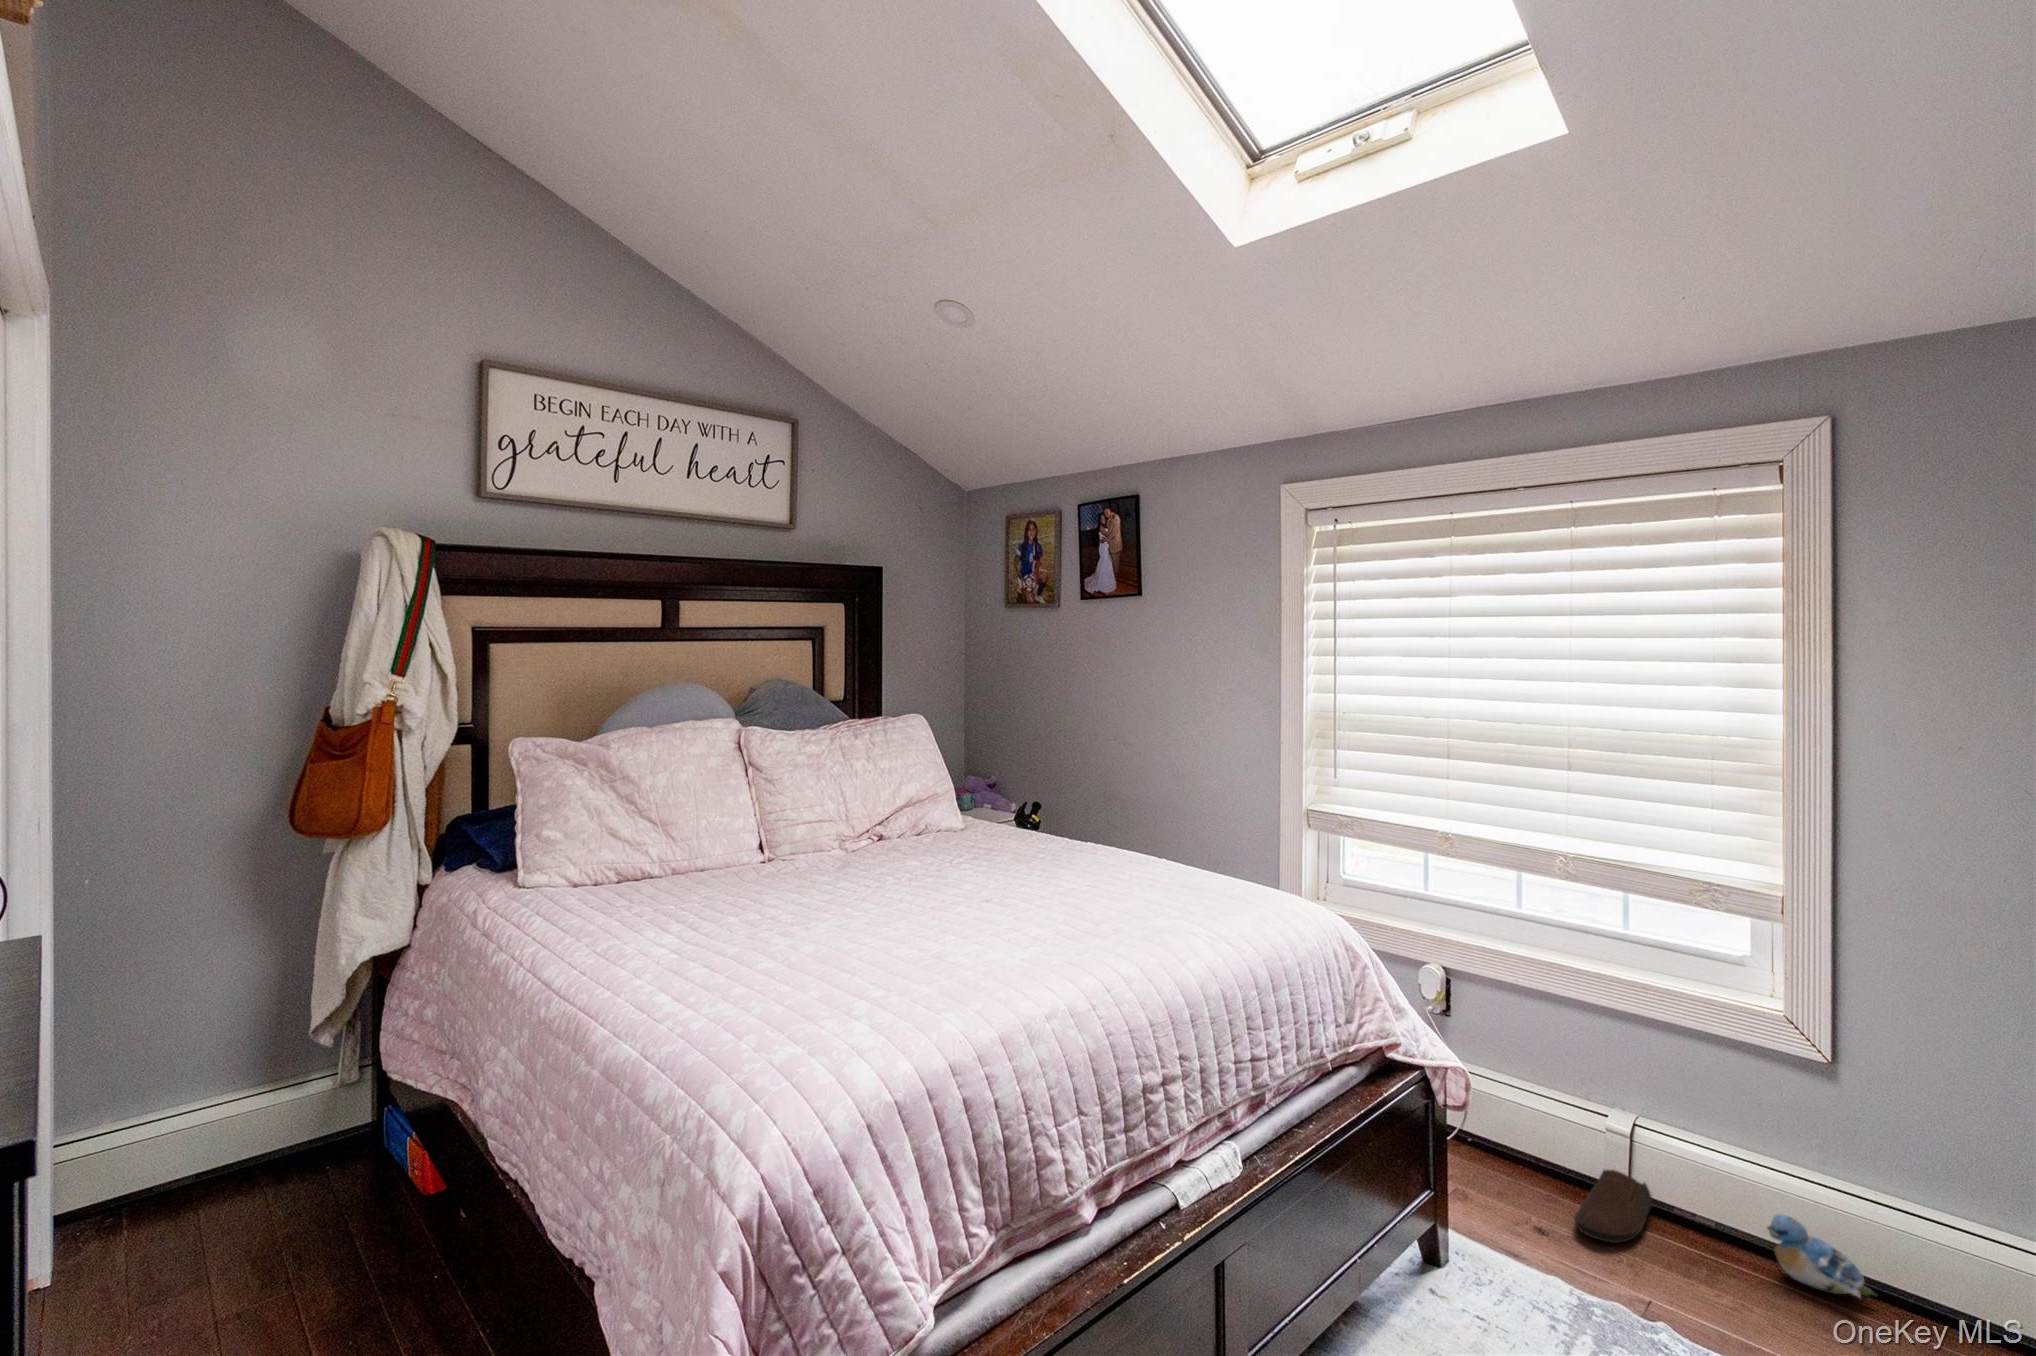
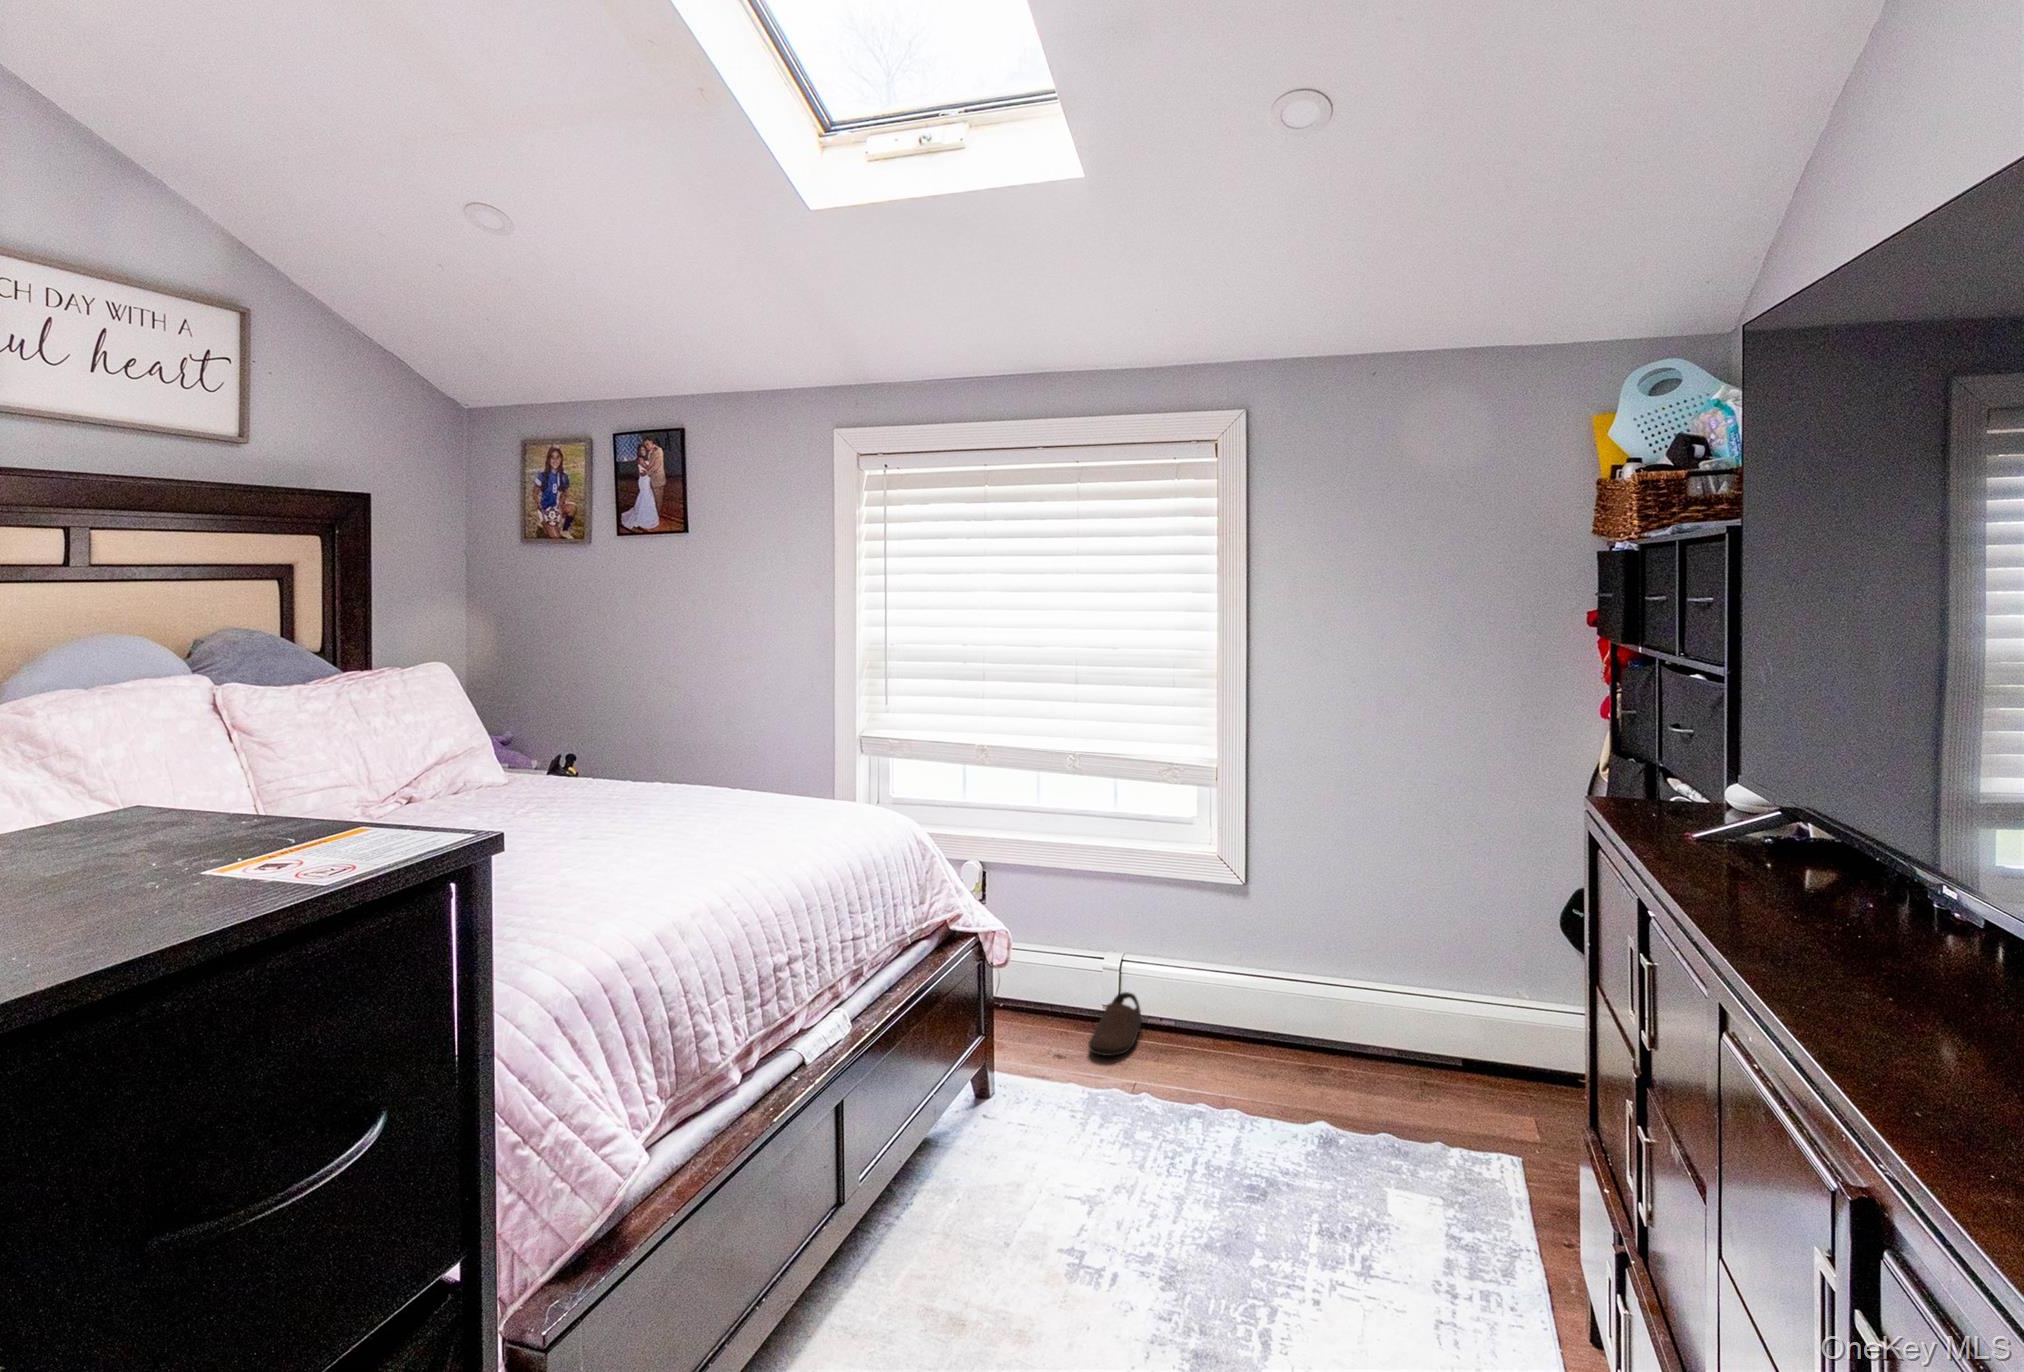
plush toy: present [1767,1215,1876,1297] -> none [1214,1007,1279,1055]

